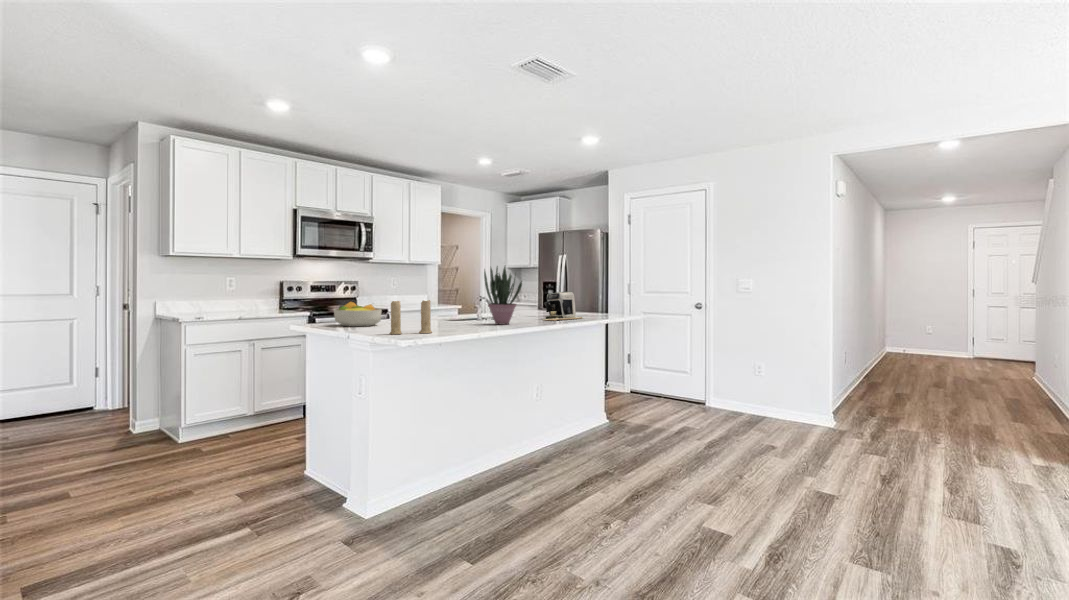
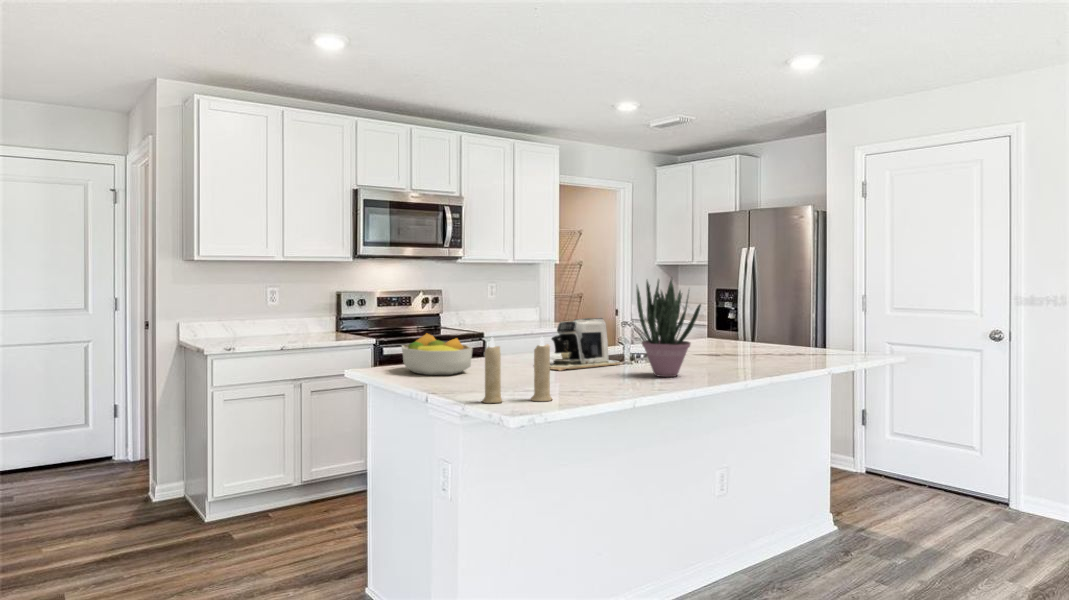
coffee maker: present [544,291,582,321] -> present [550,318,621,371]

